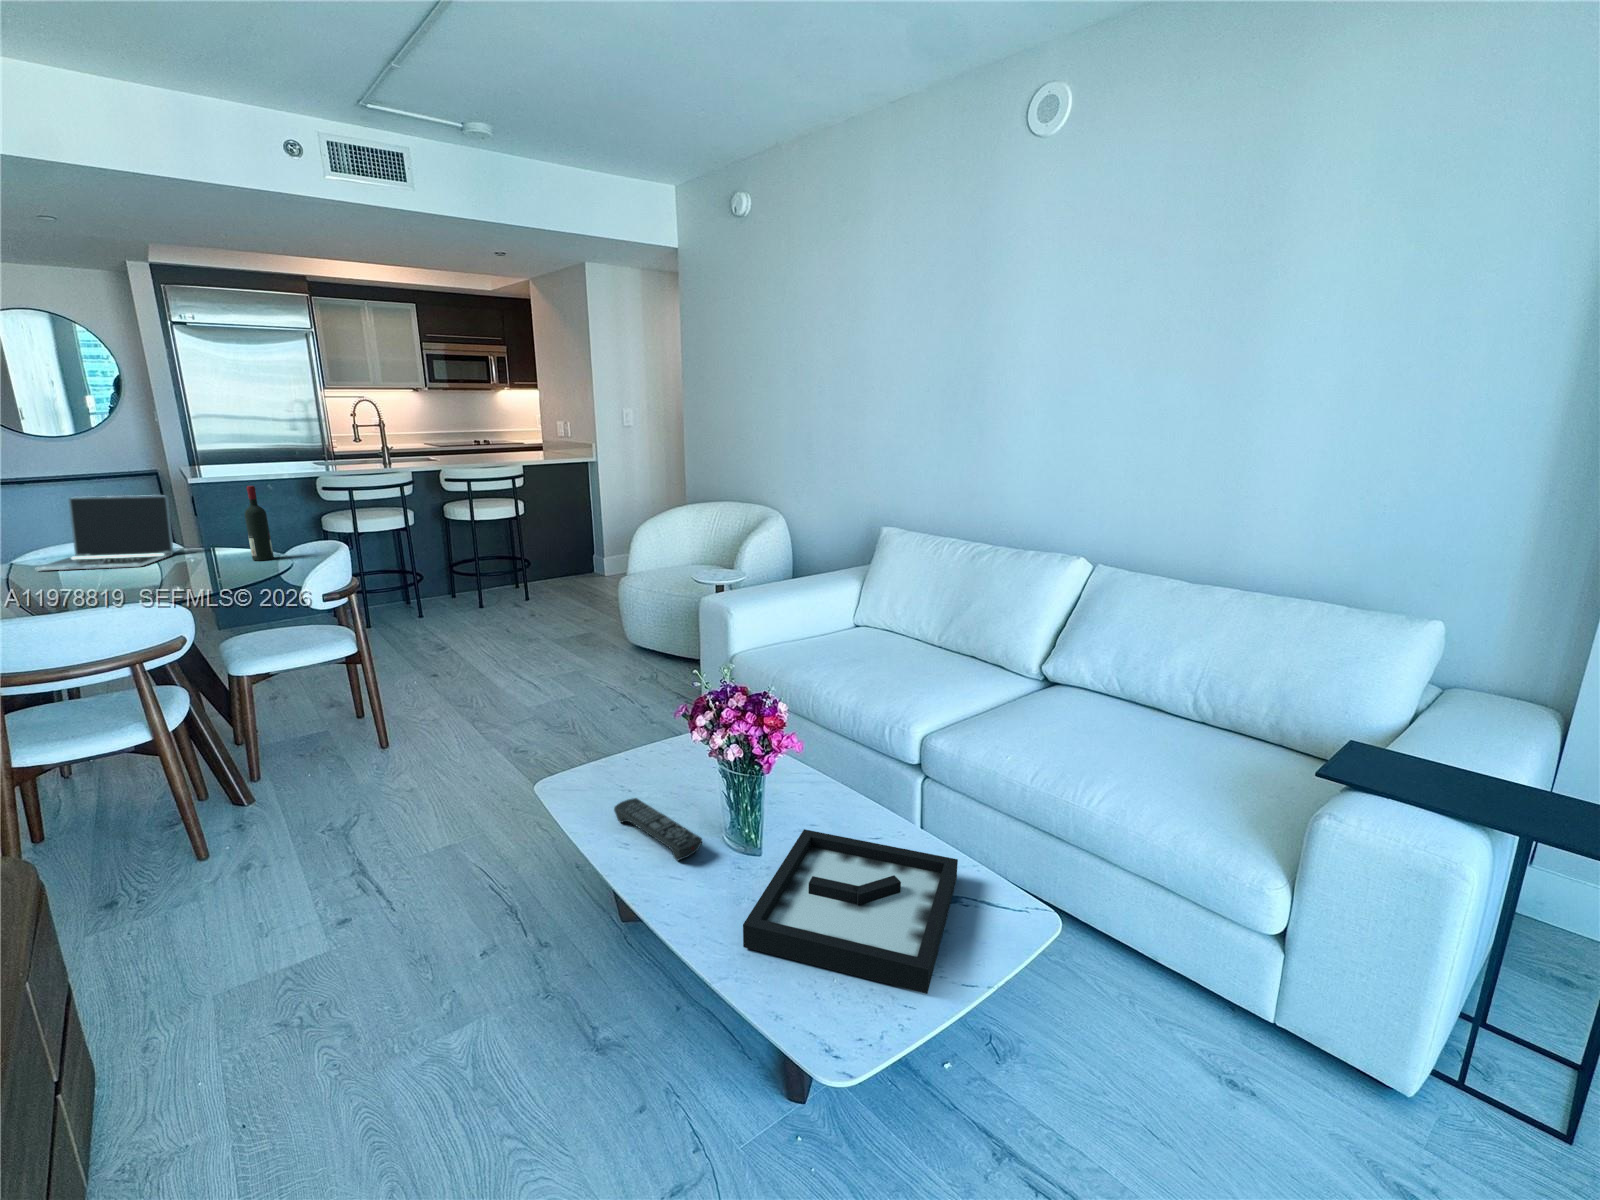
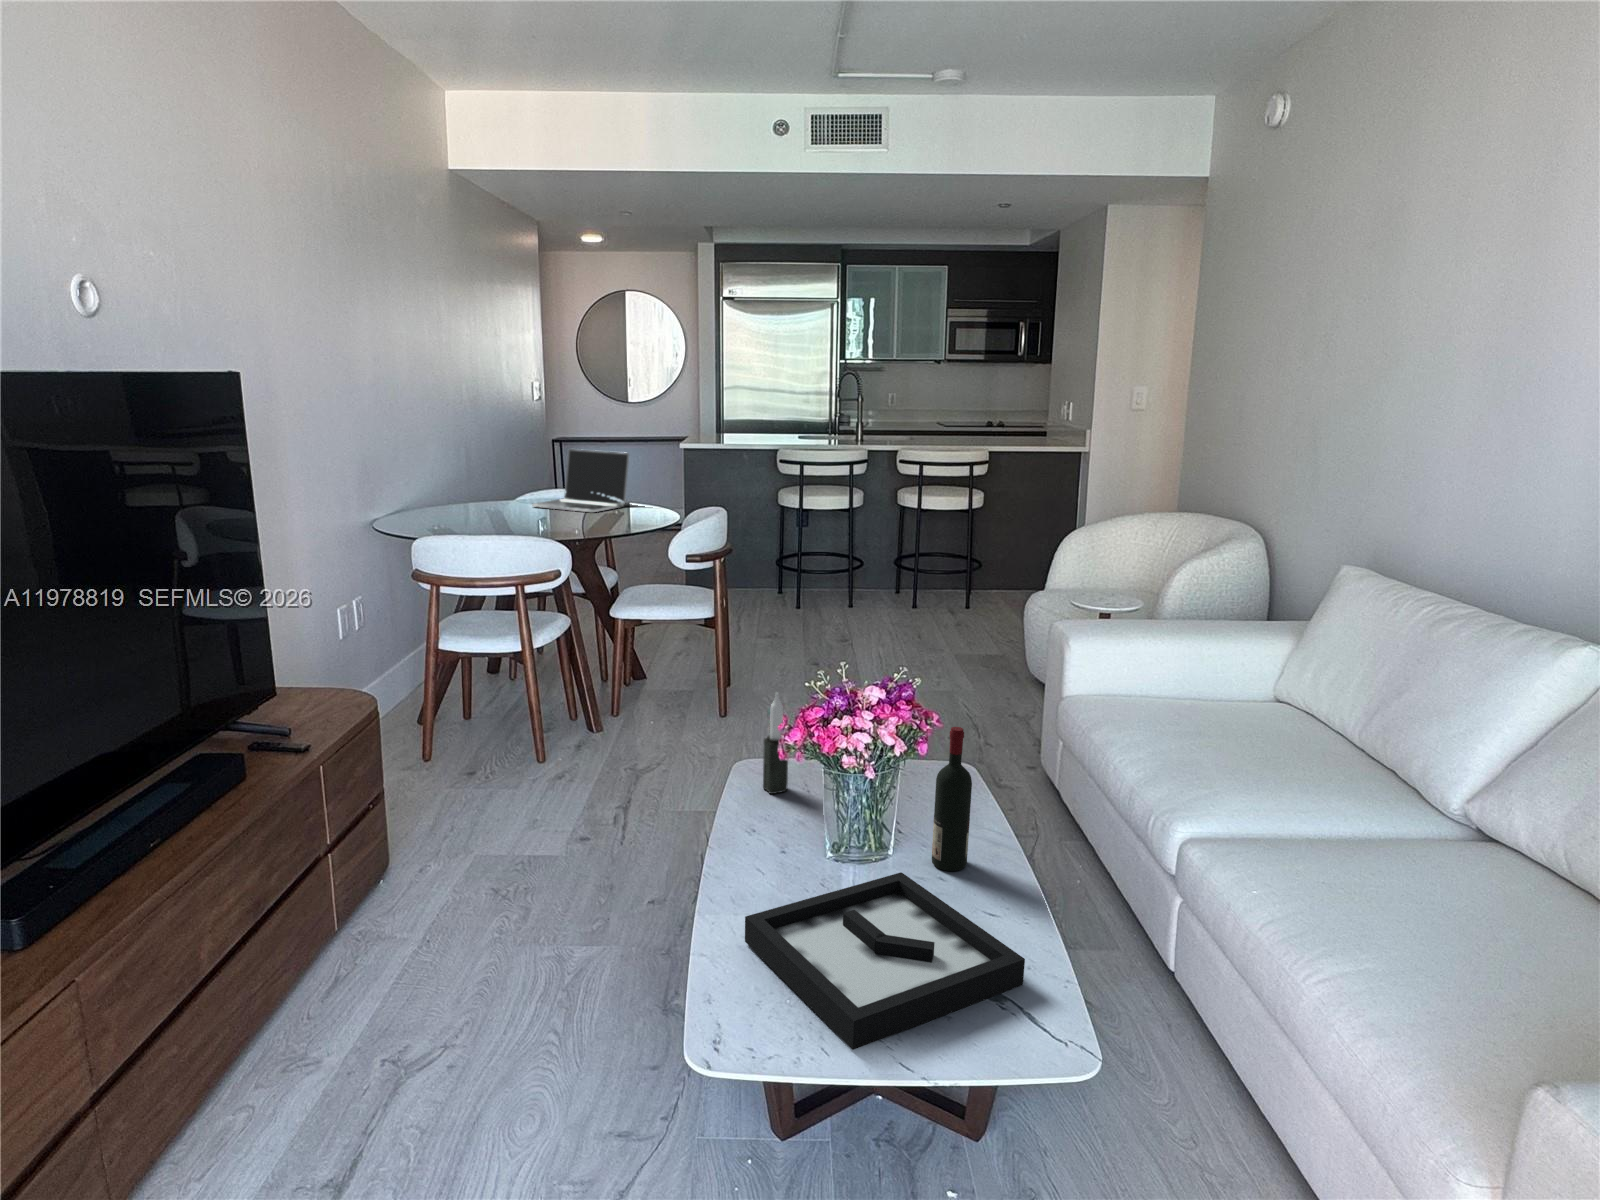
wine bottle: present [245,486,274,561] -> present [932,727,972,871]
candle: none [585,708,613,803] -> present [763,693,788,794]
remote control: present [614,798,702,861] -> none [764,794,805,860]

